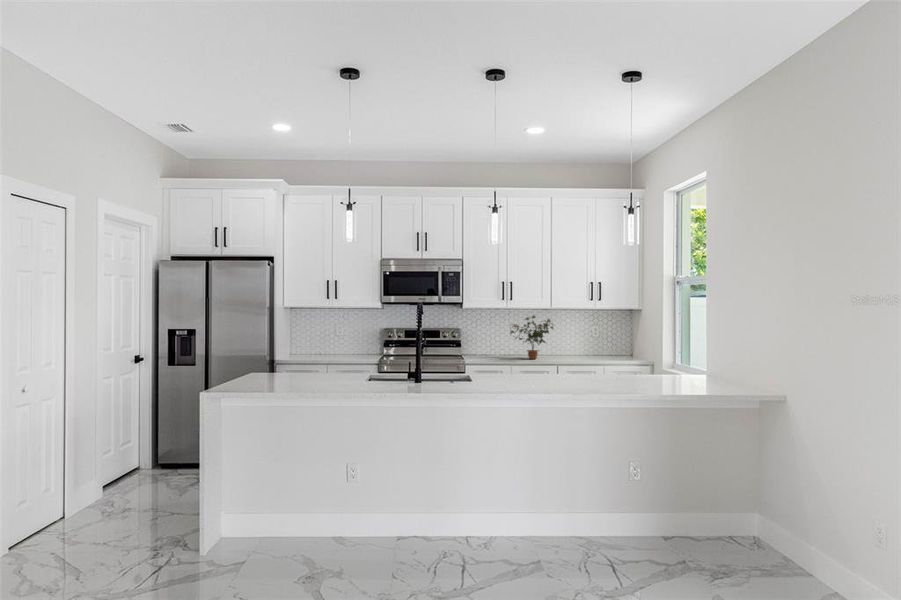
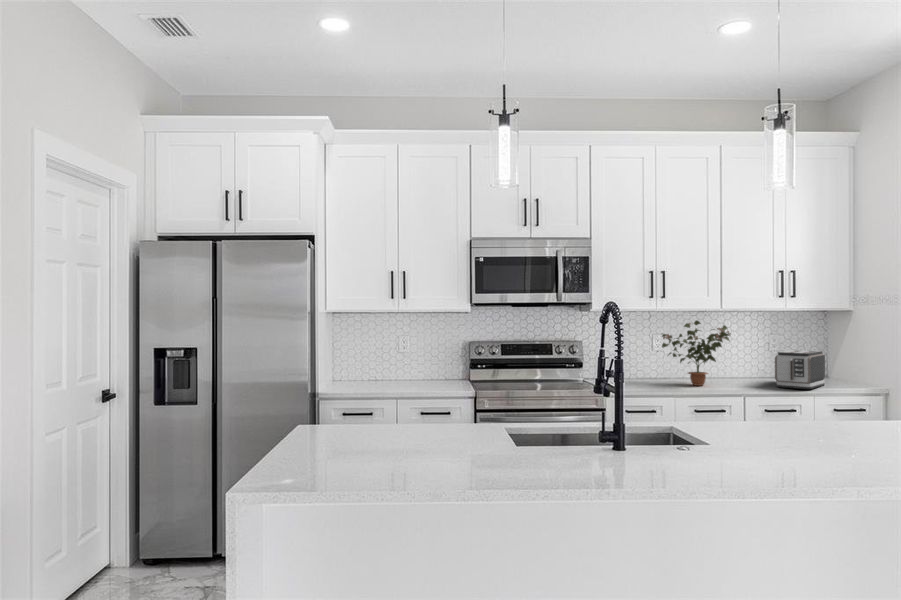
toaster: none [582,336,619,362] -> present [775,350,825,389]

